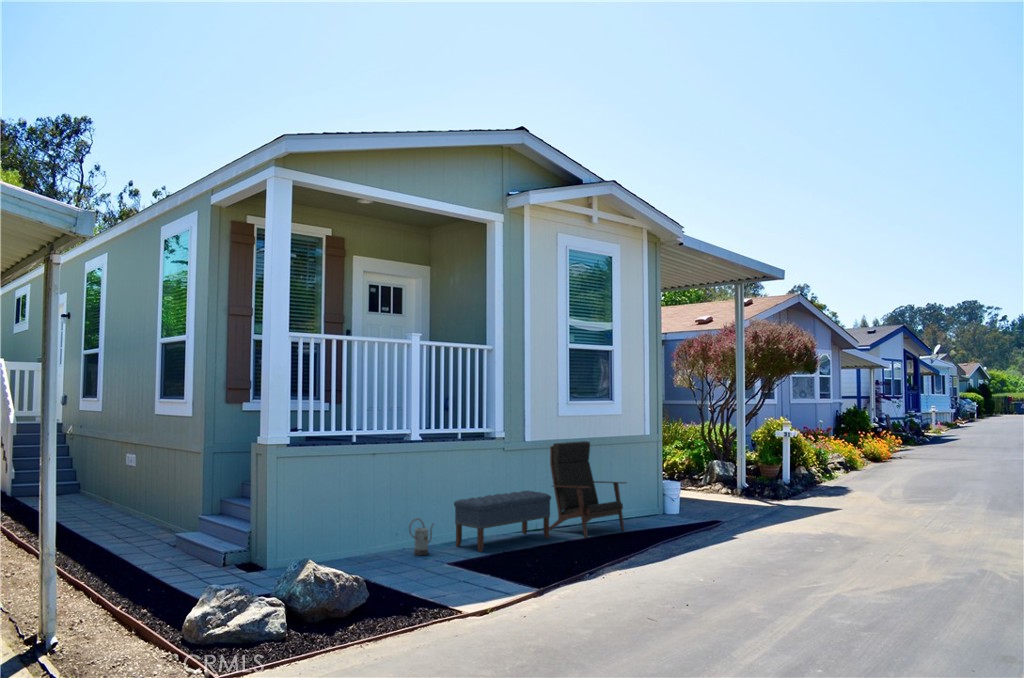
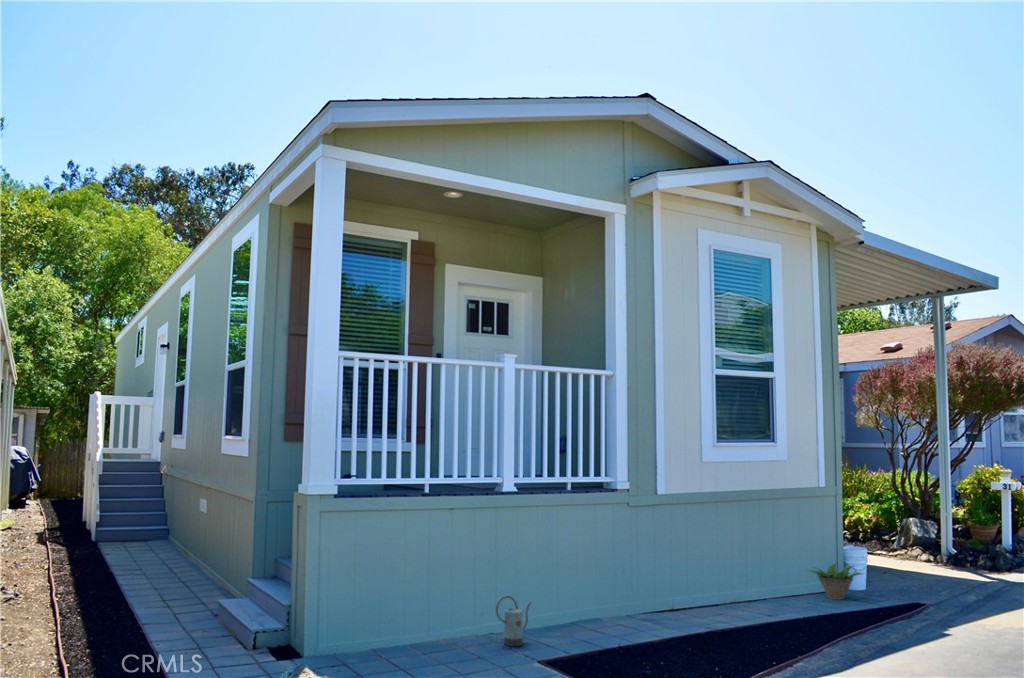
lounge chair: present [549,441,627,538] -> none [688,495,797,629]
bench: present [454,491,551,552] -> none [559,560,691,646]
decorative plant: none [633,492,675,518] -> present [809,563,863,600]

